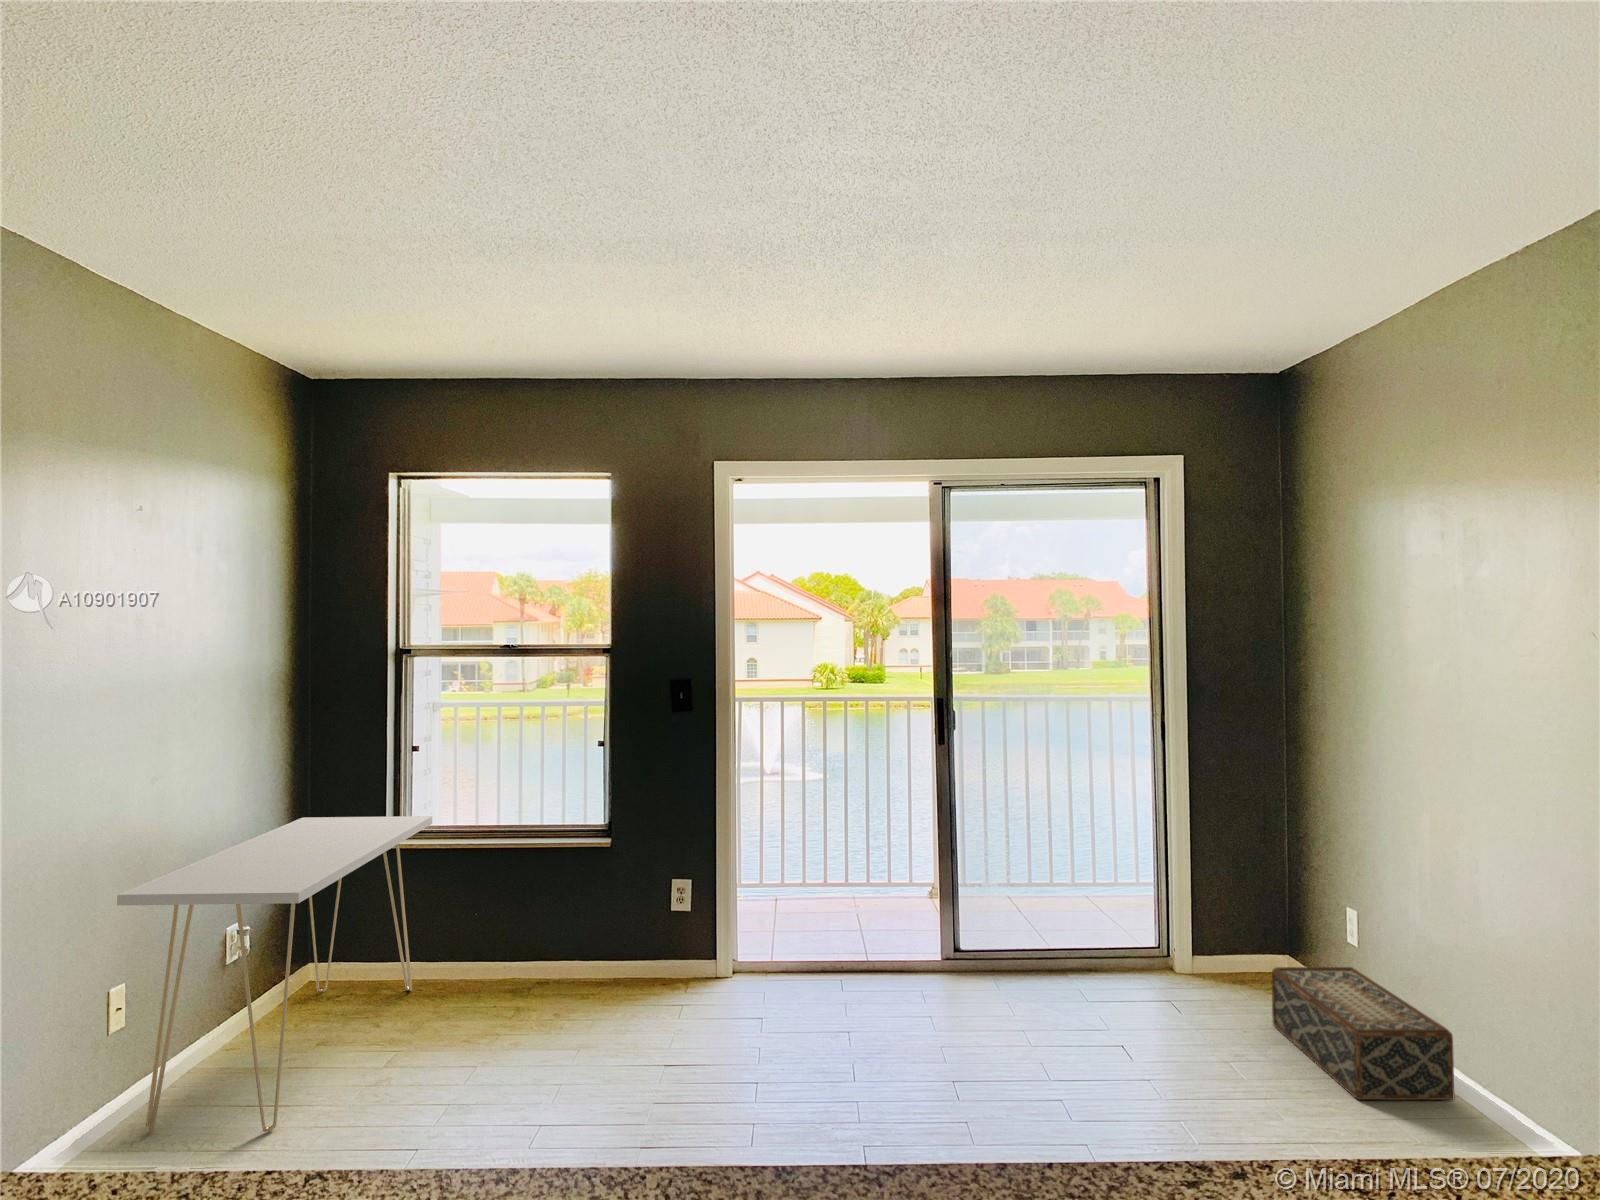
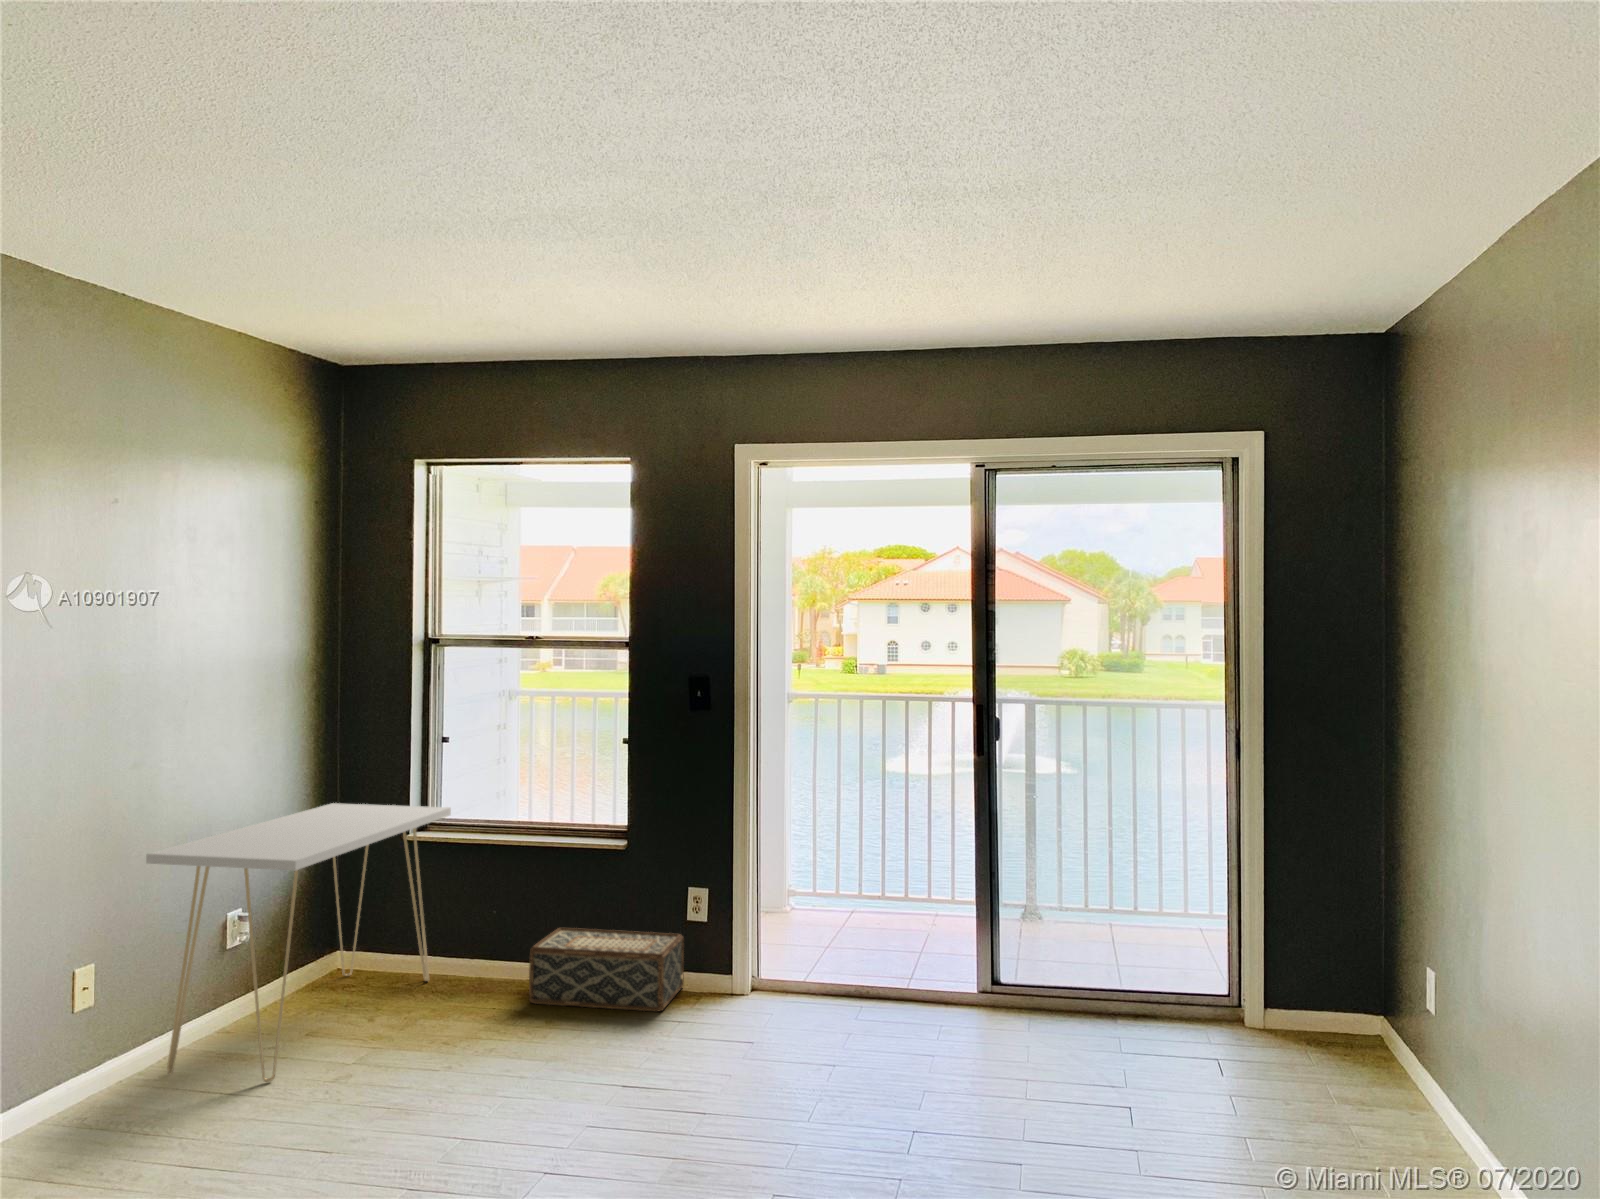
woven basket: present [1272,967,1455,1100] -> present [529,928,684,1011]

